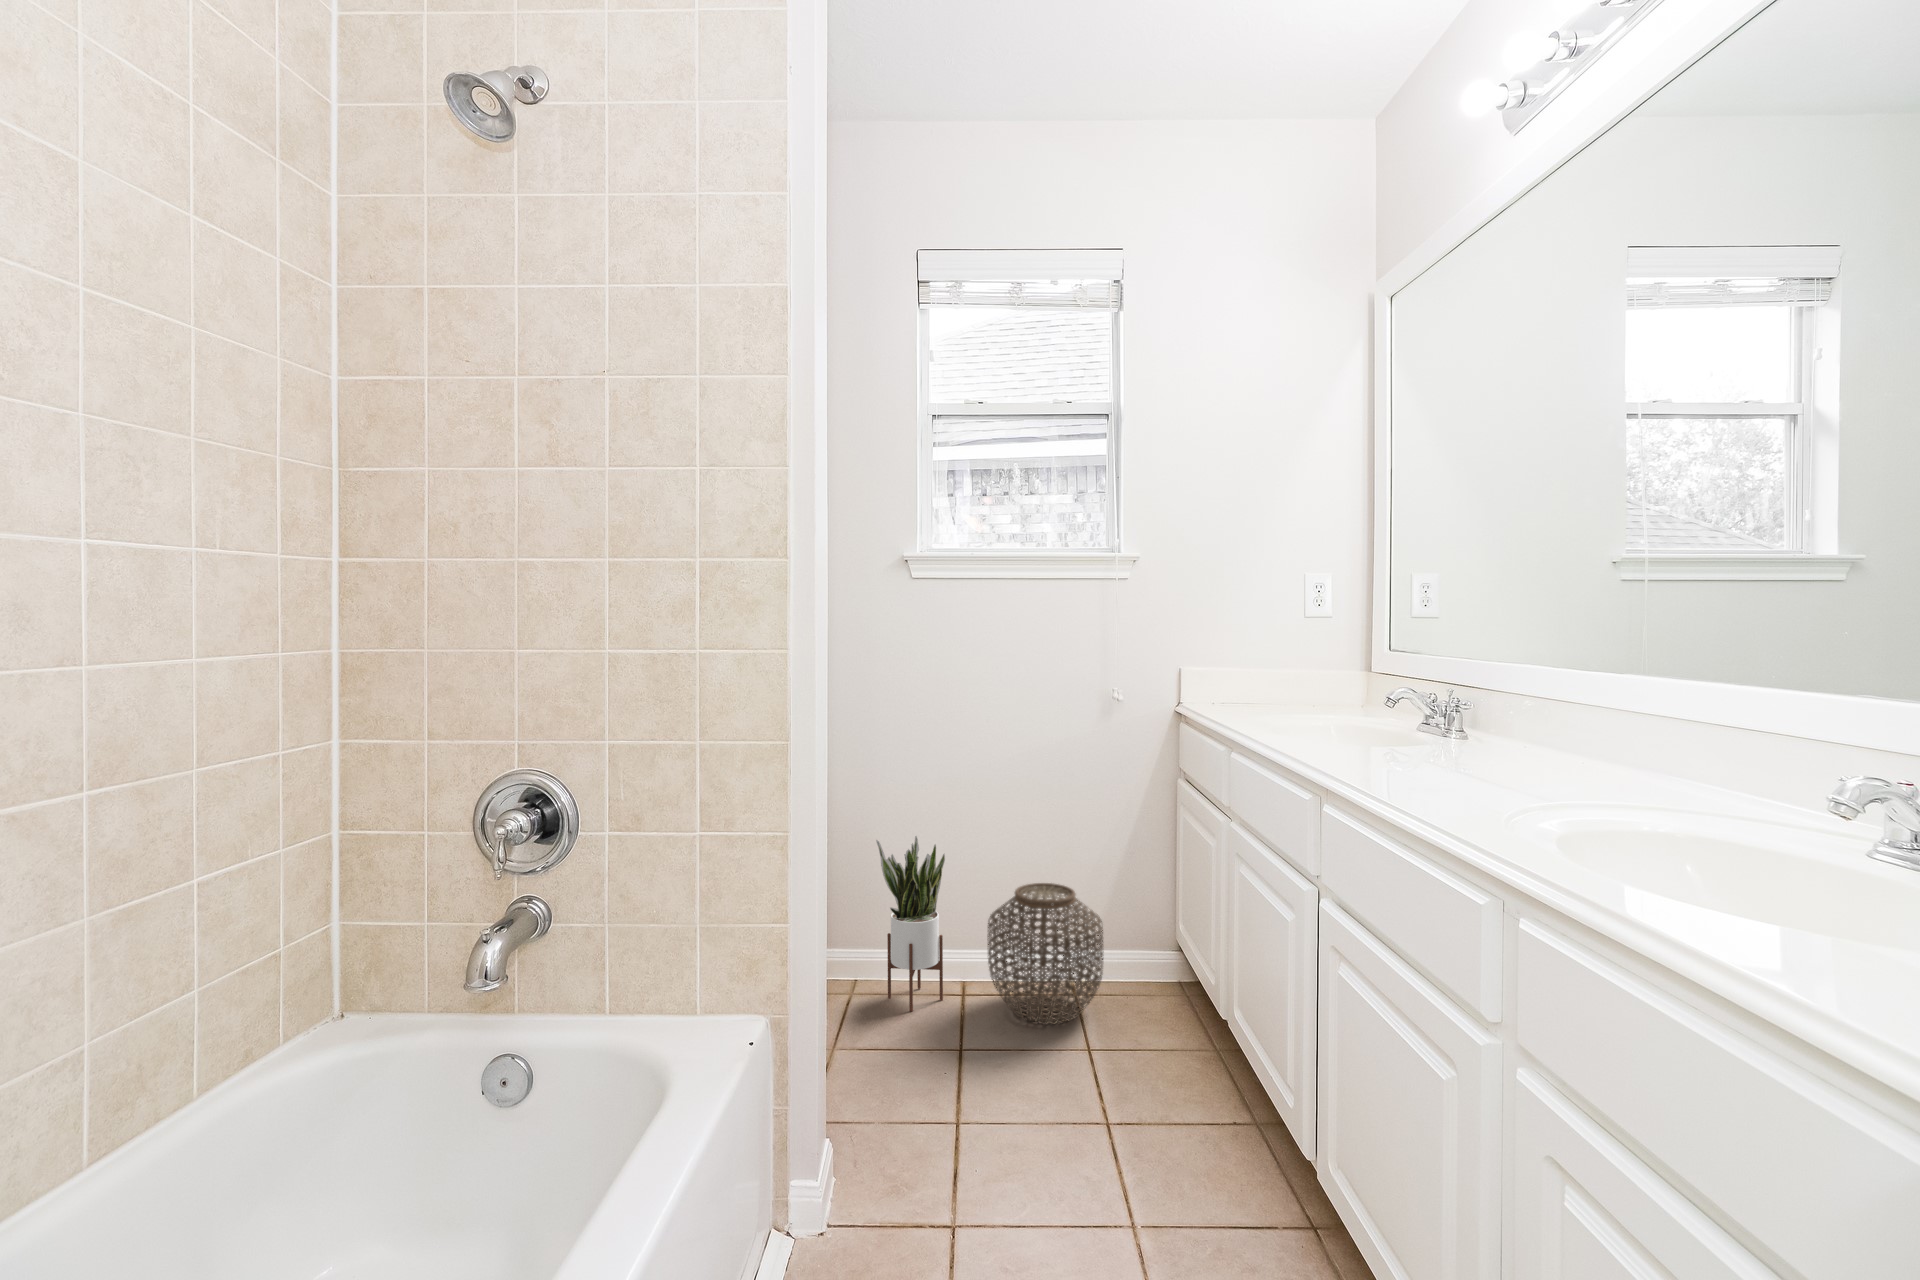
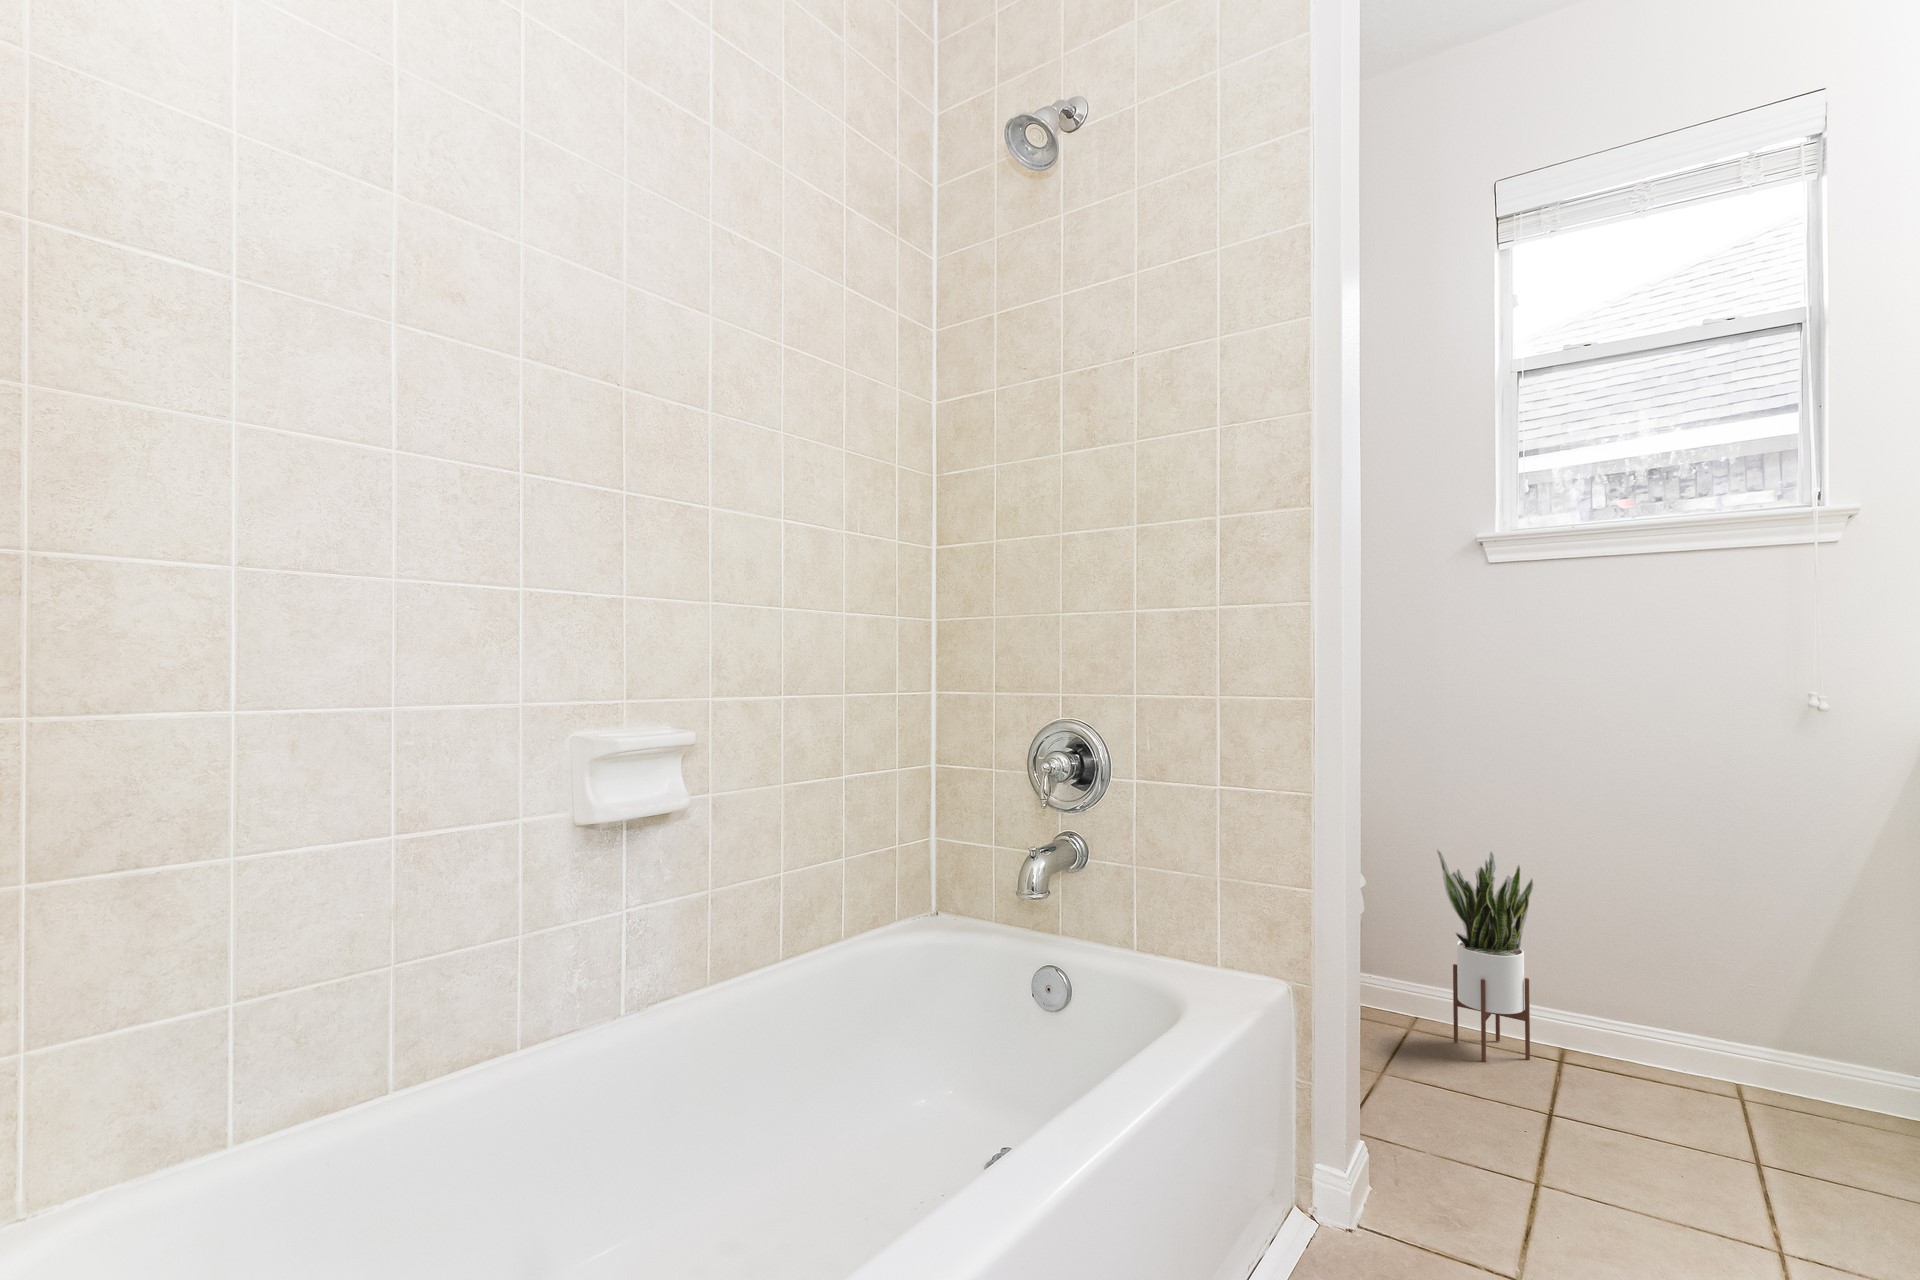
woven basket: present [988,883,1103,1024] -> none [1595,933,1789,1125]

